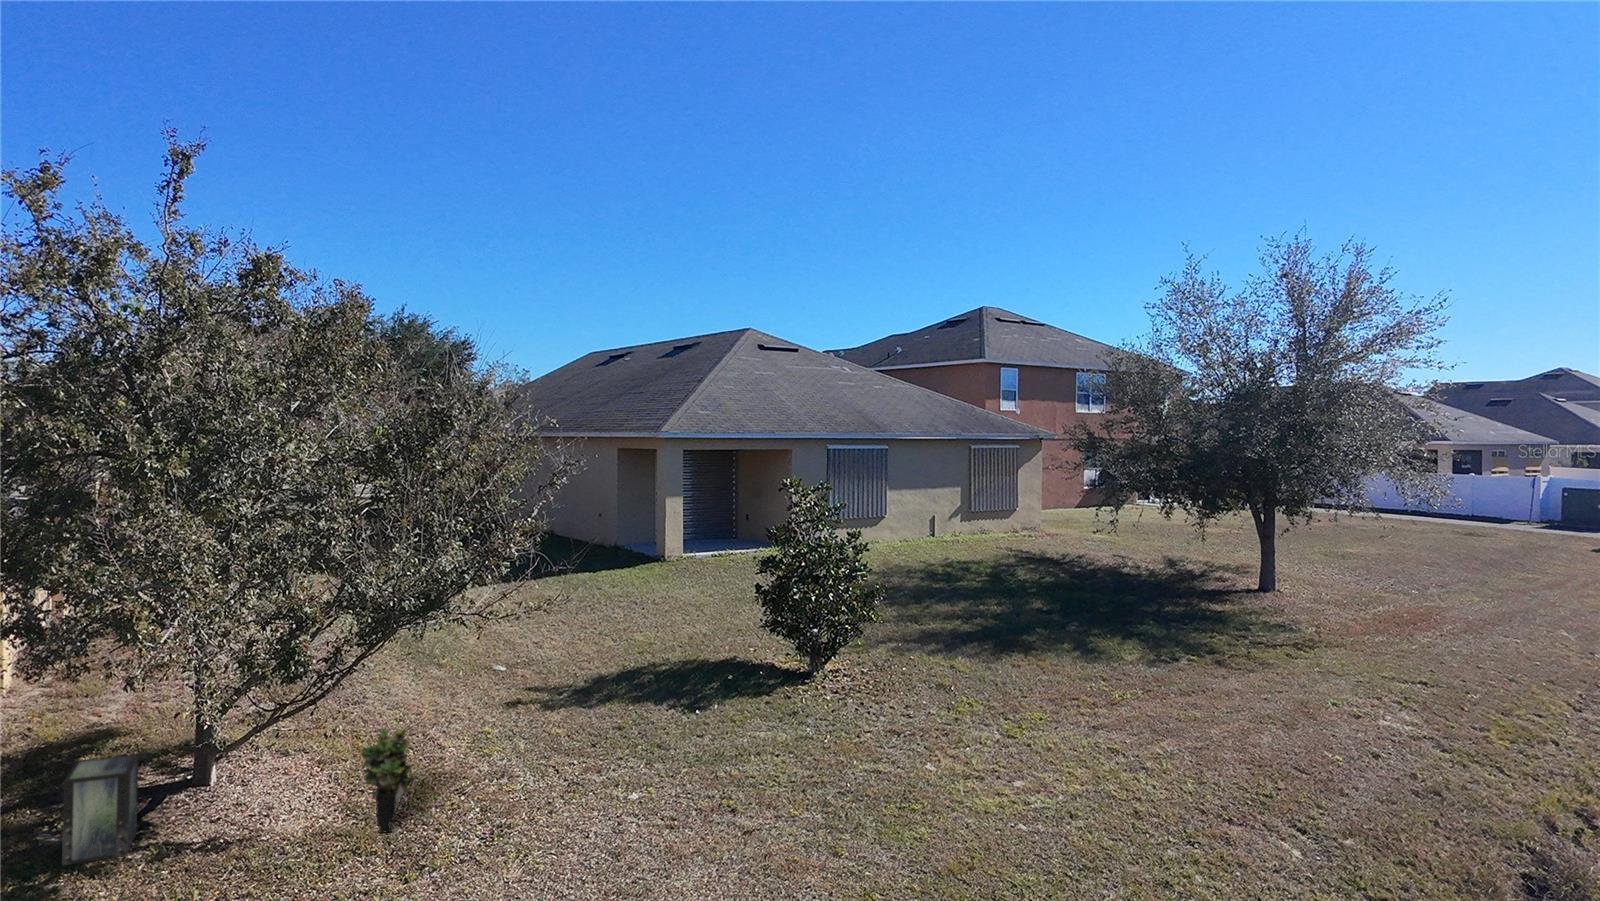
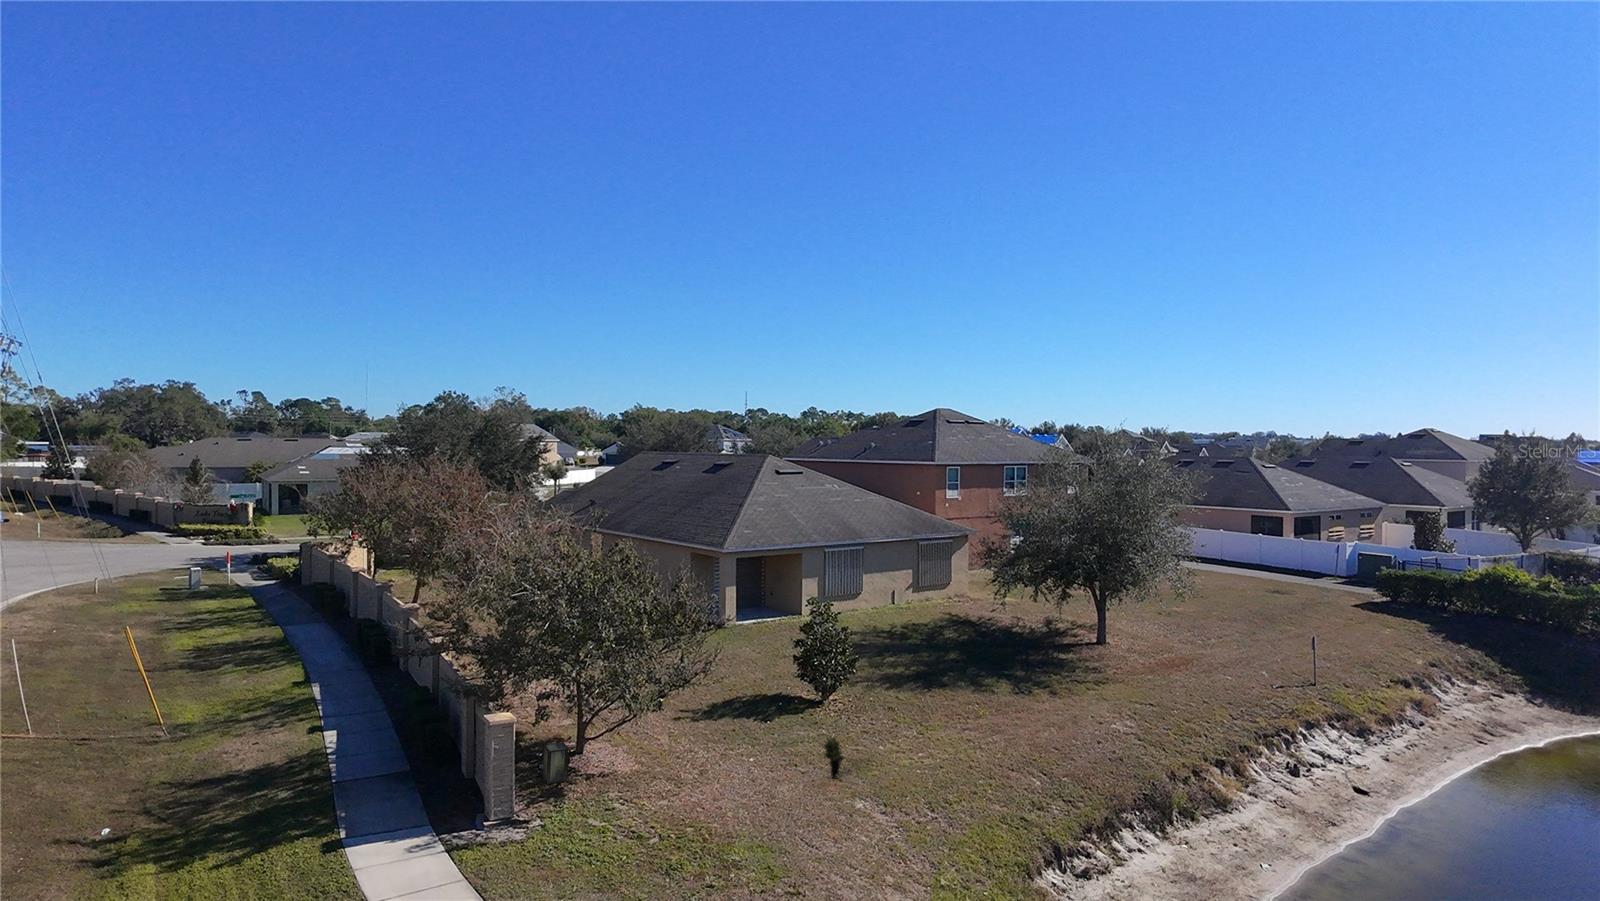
potted plant: present [361,728,415,833] -> present [824,737,843,779]

